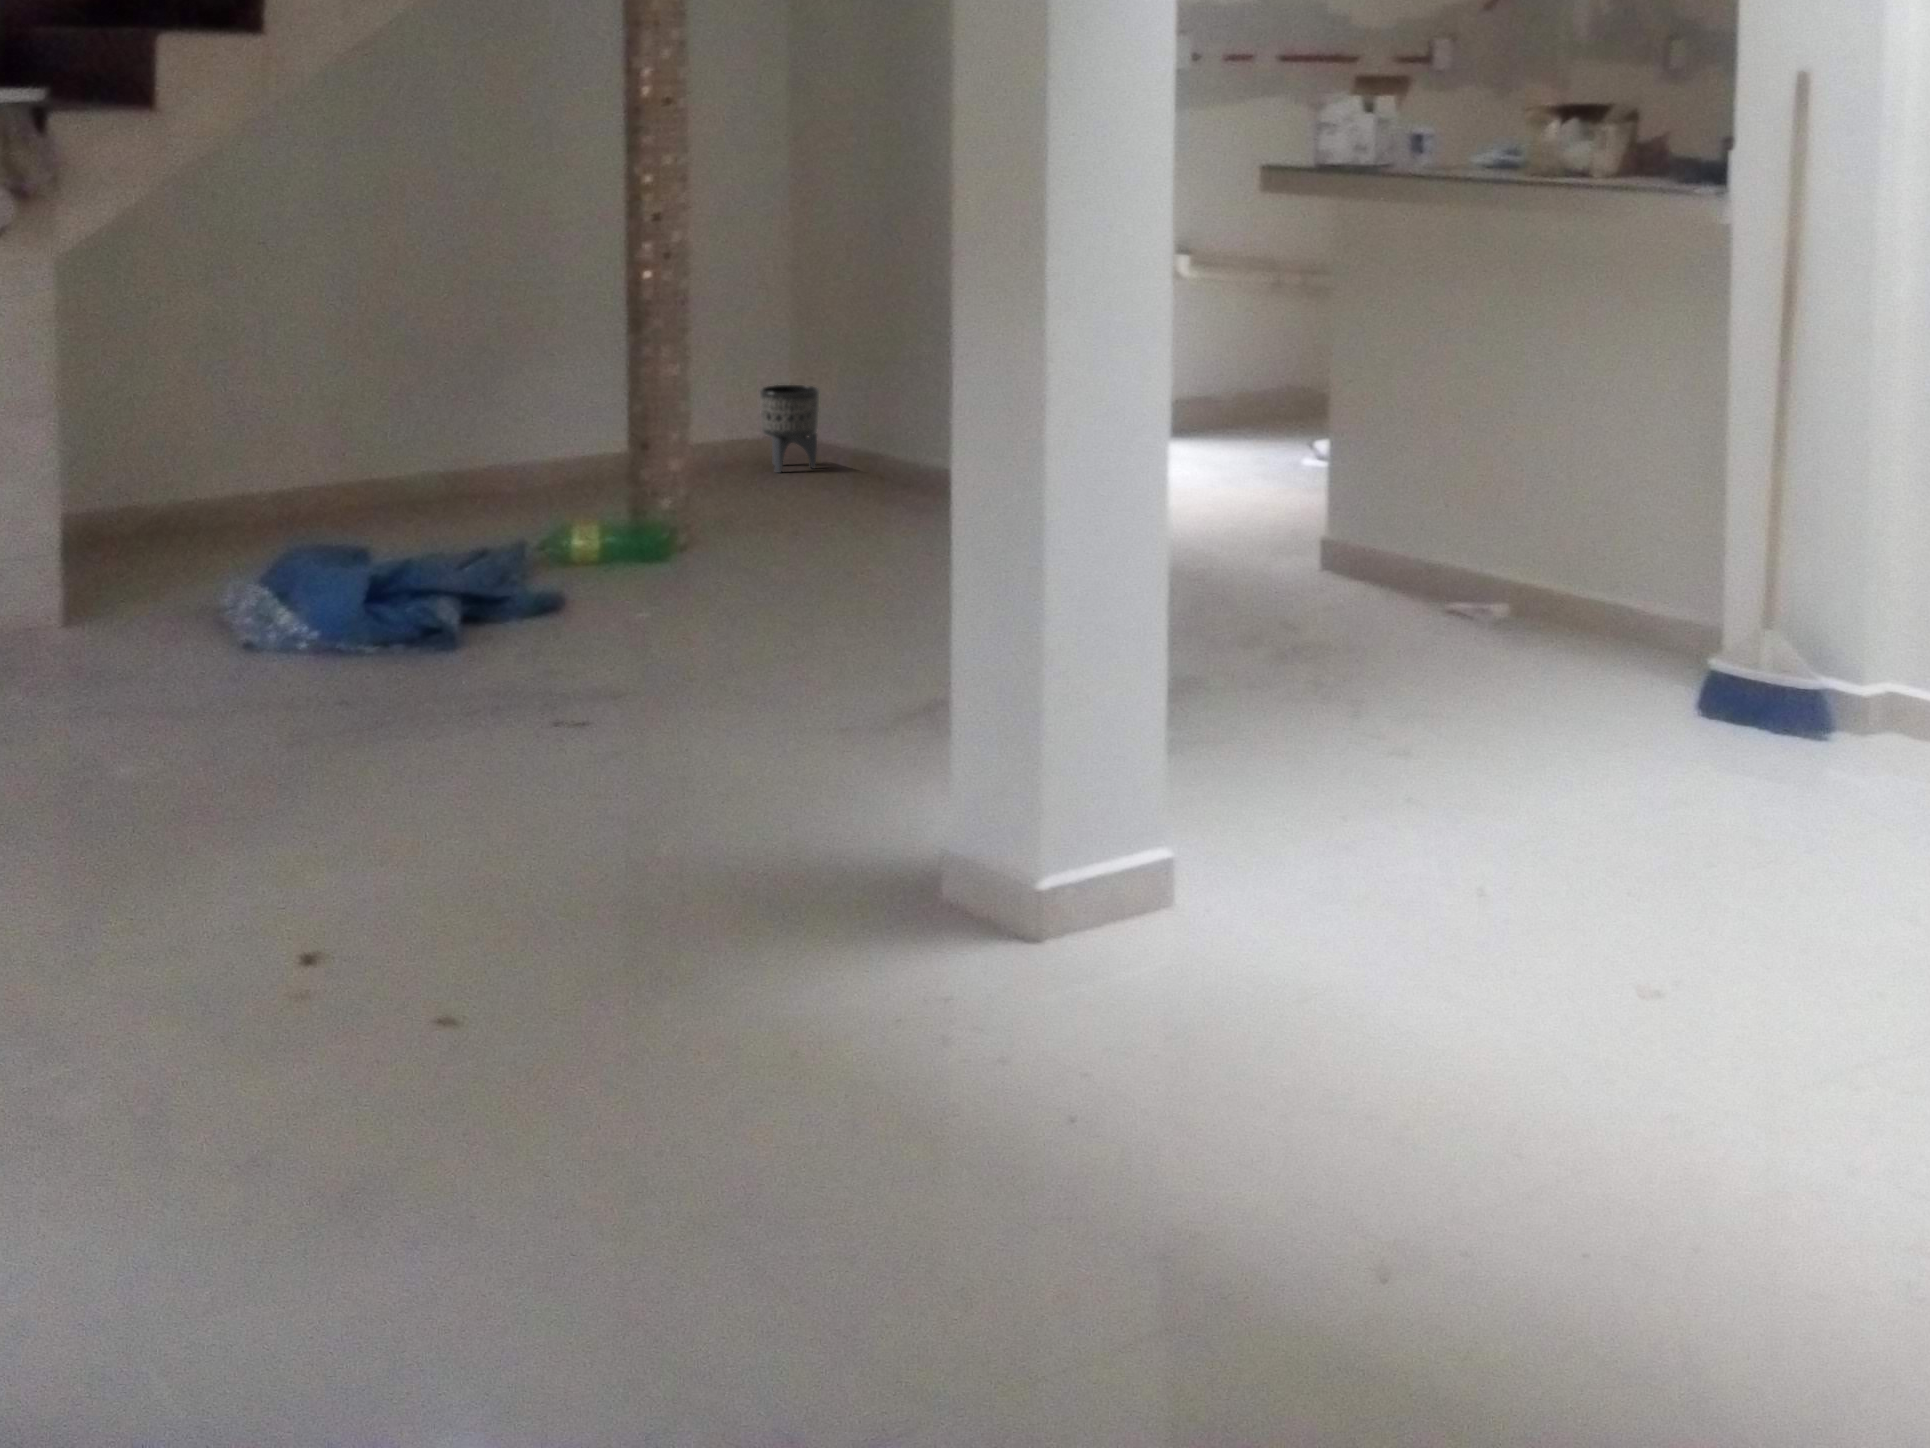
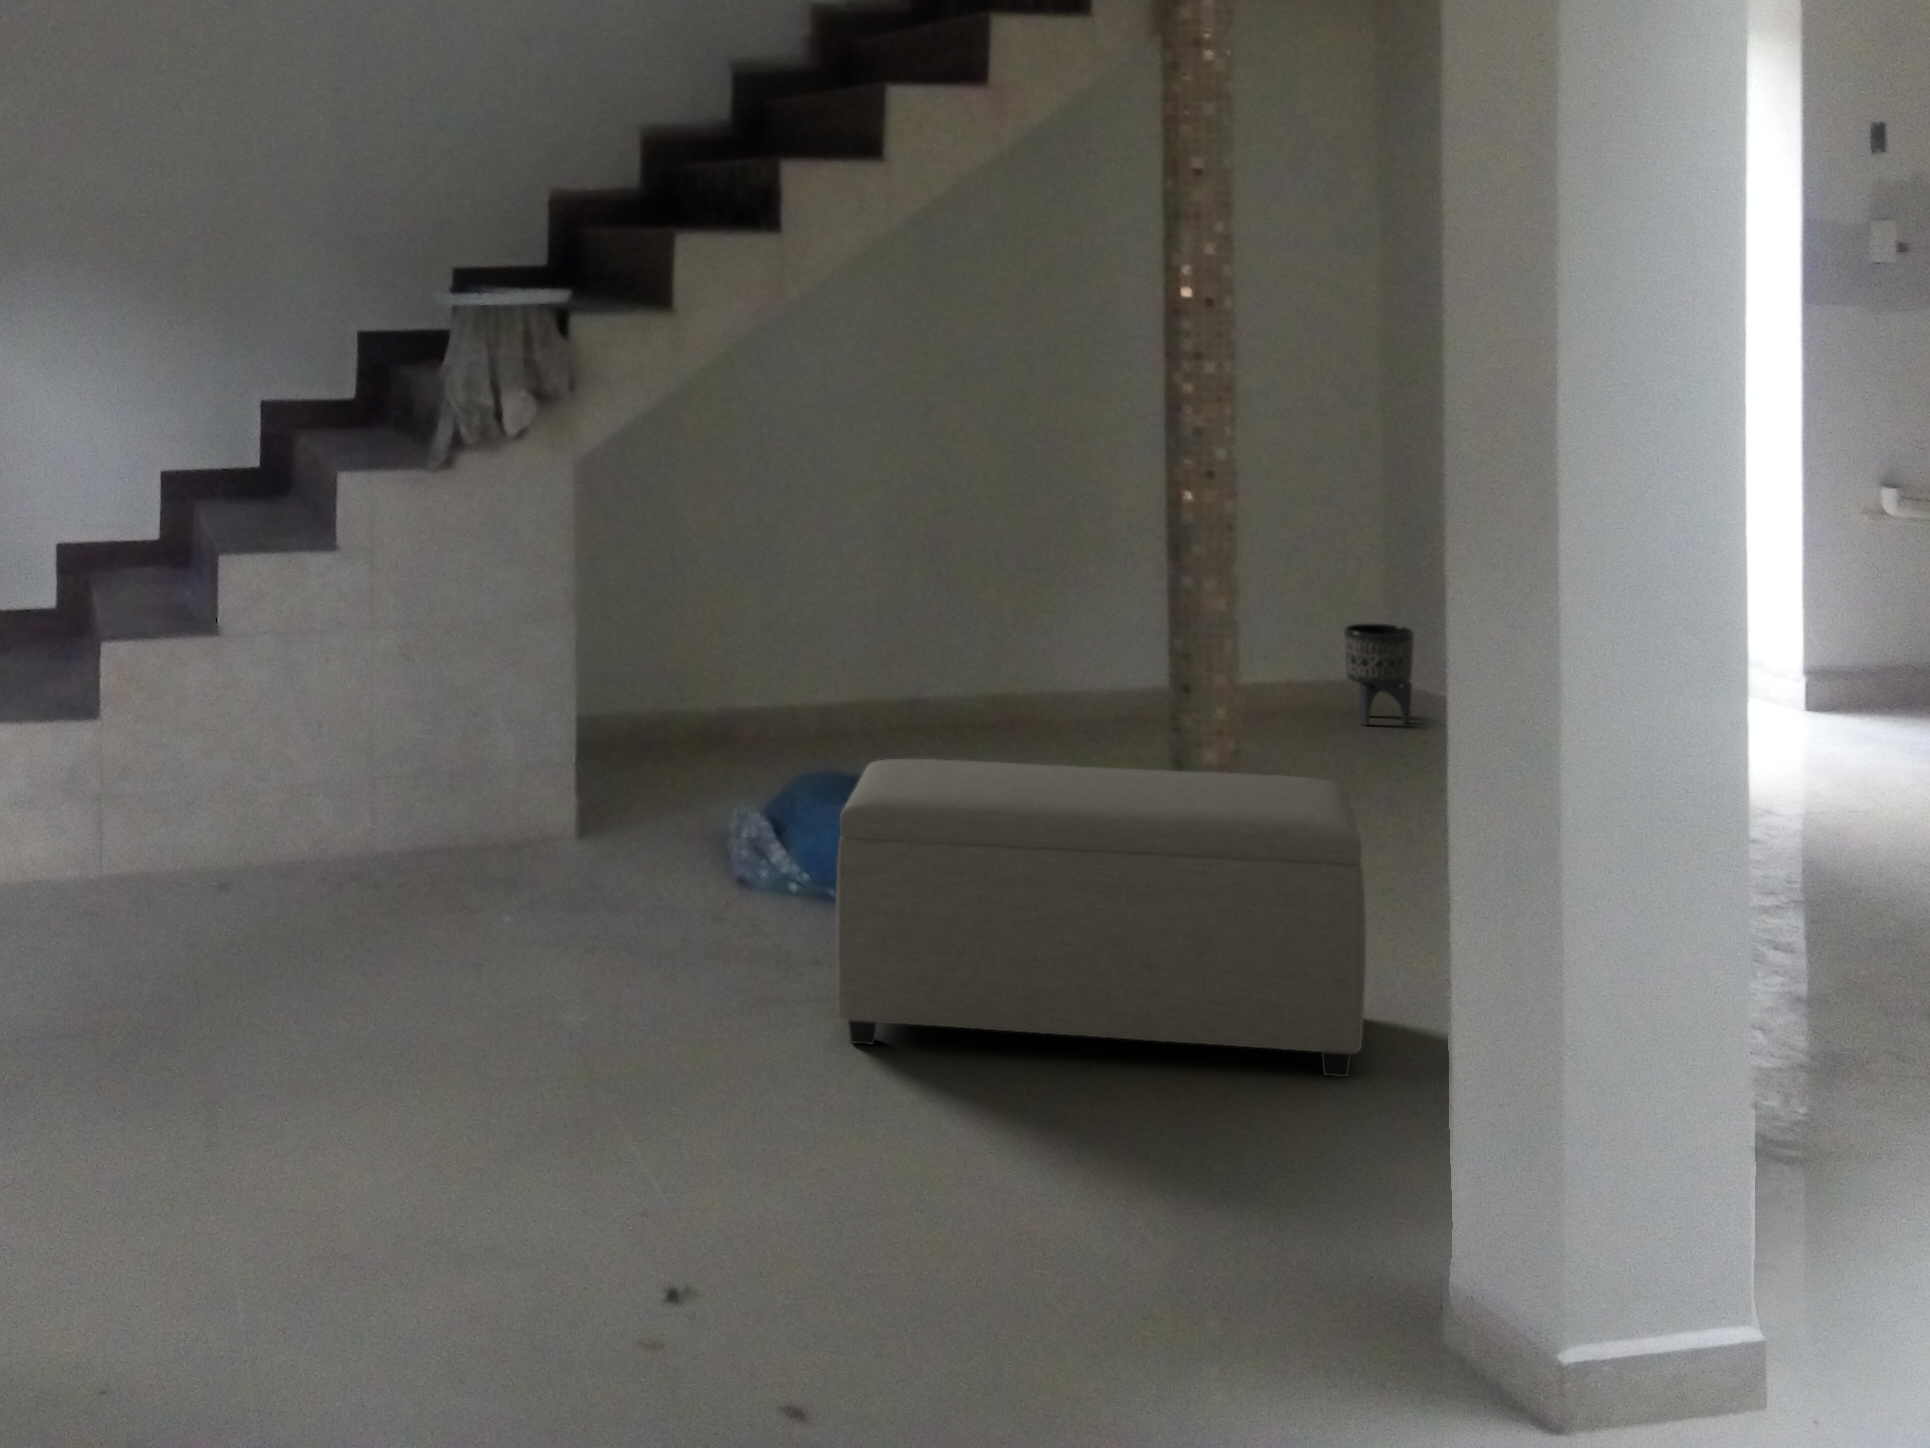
ottoman: none [382,496,842,758] -> present [836,759,1366,1077]

